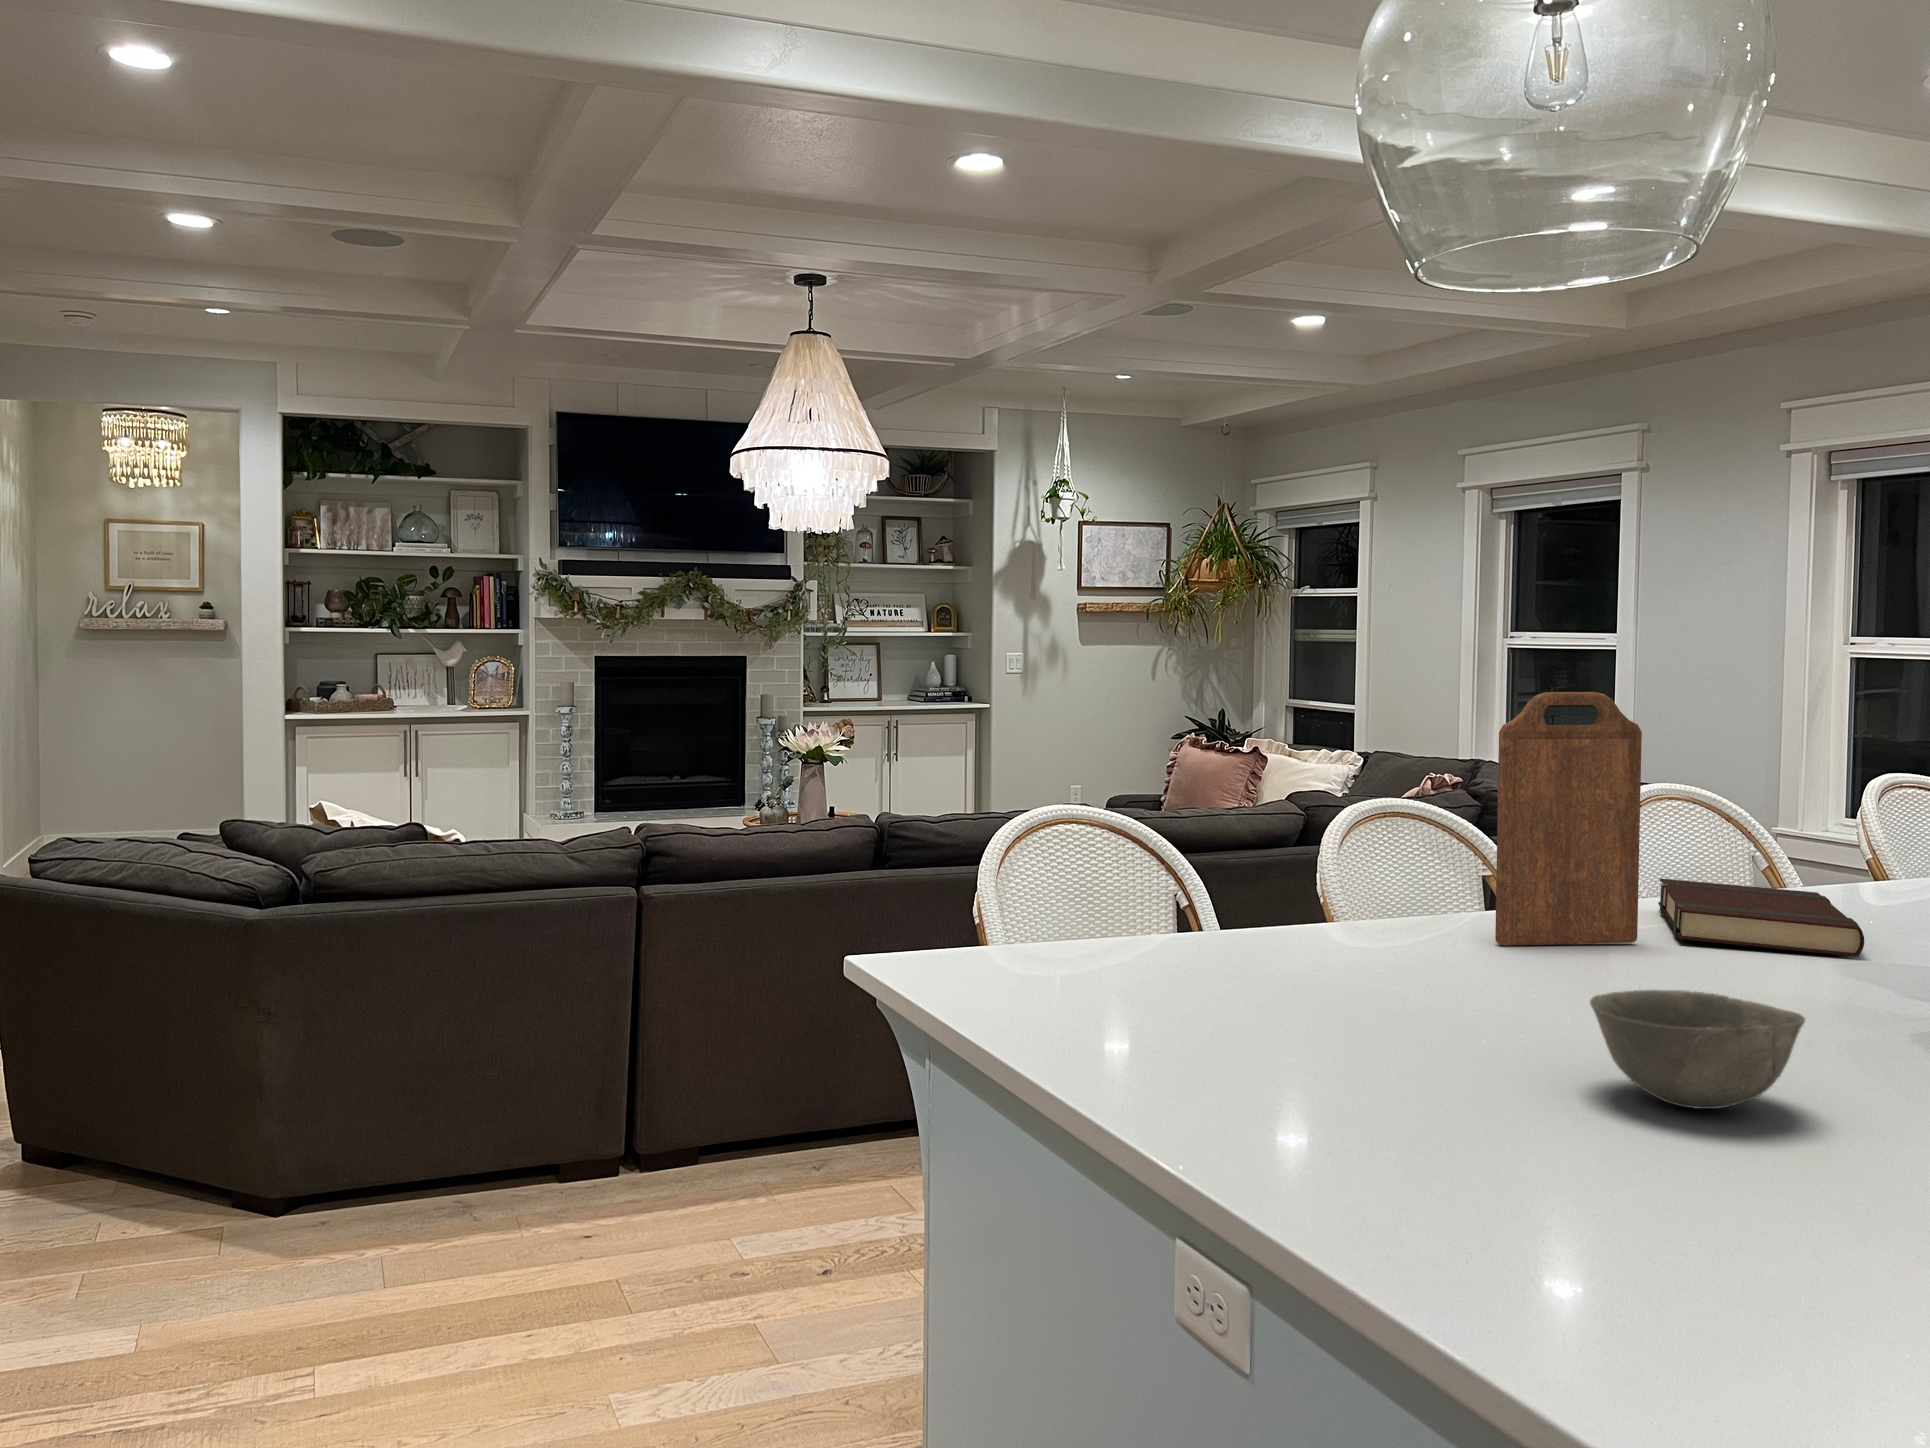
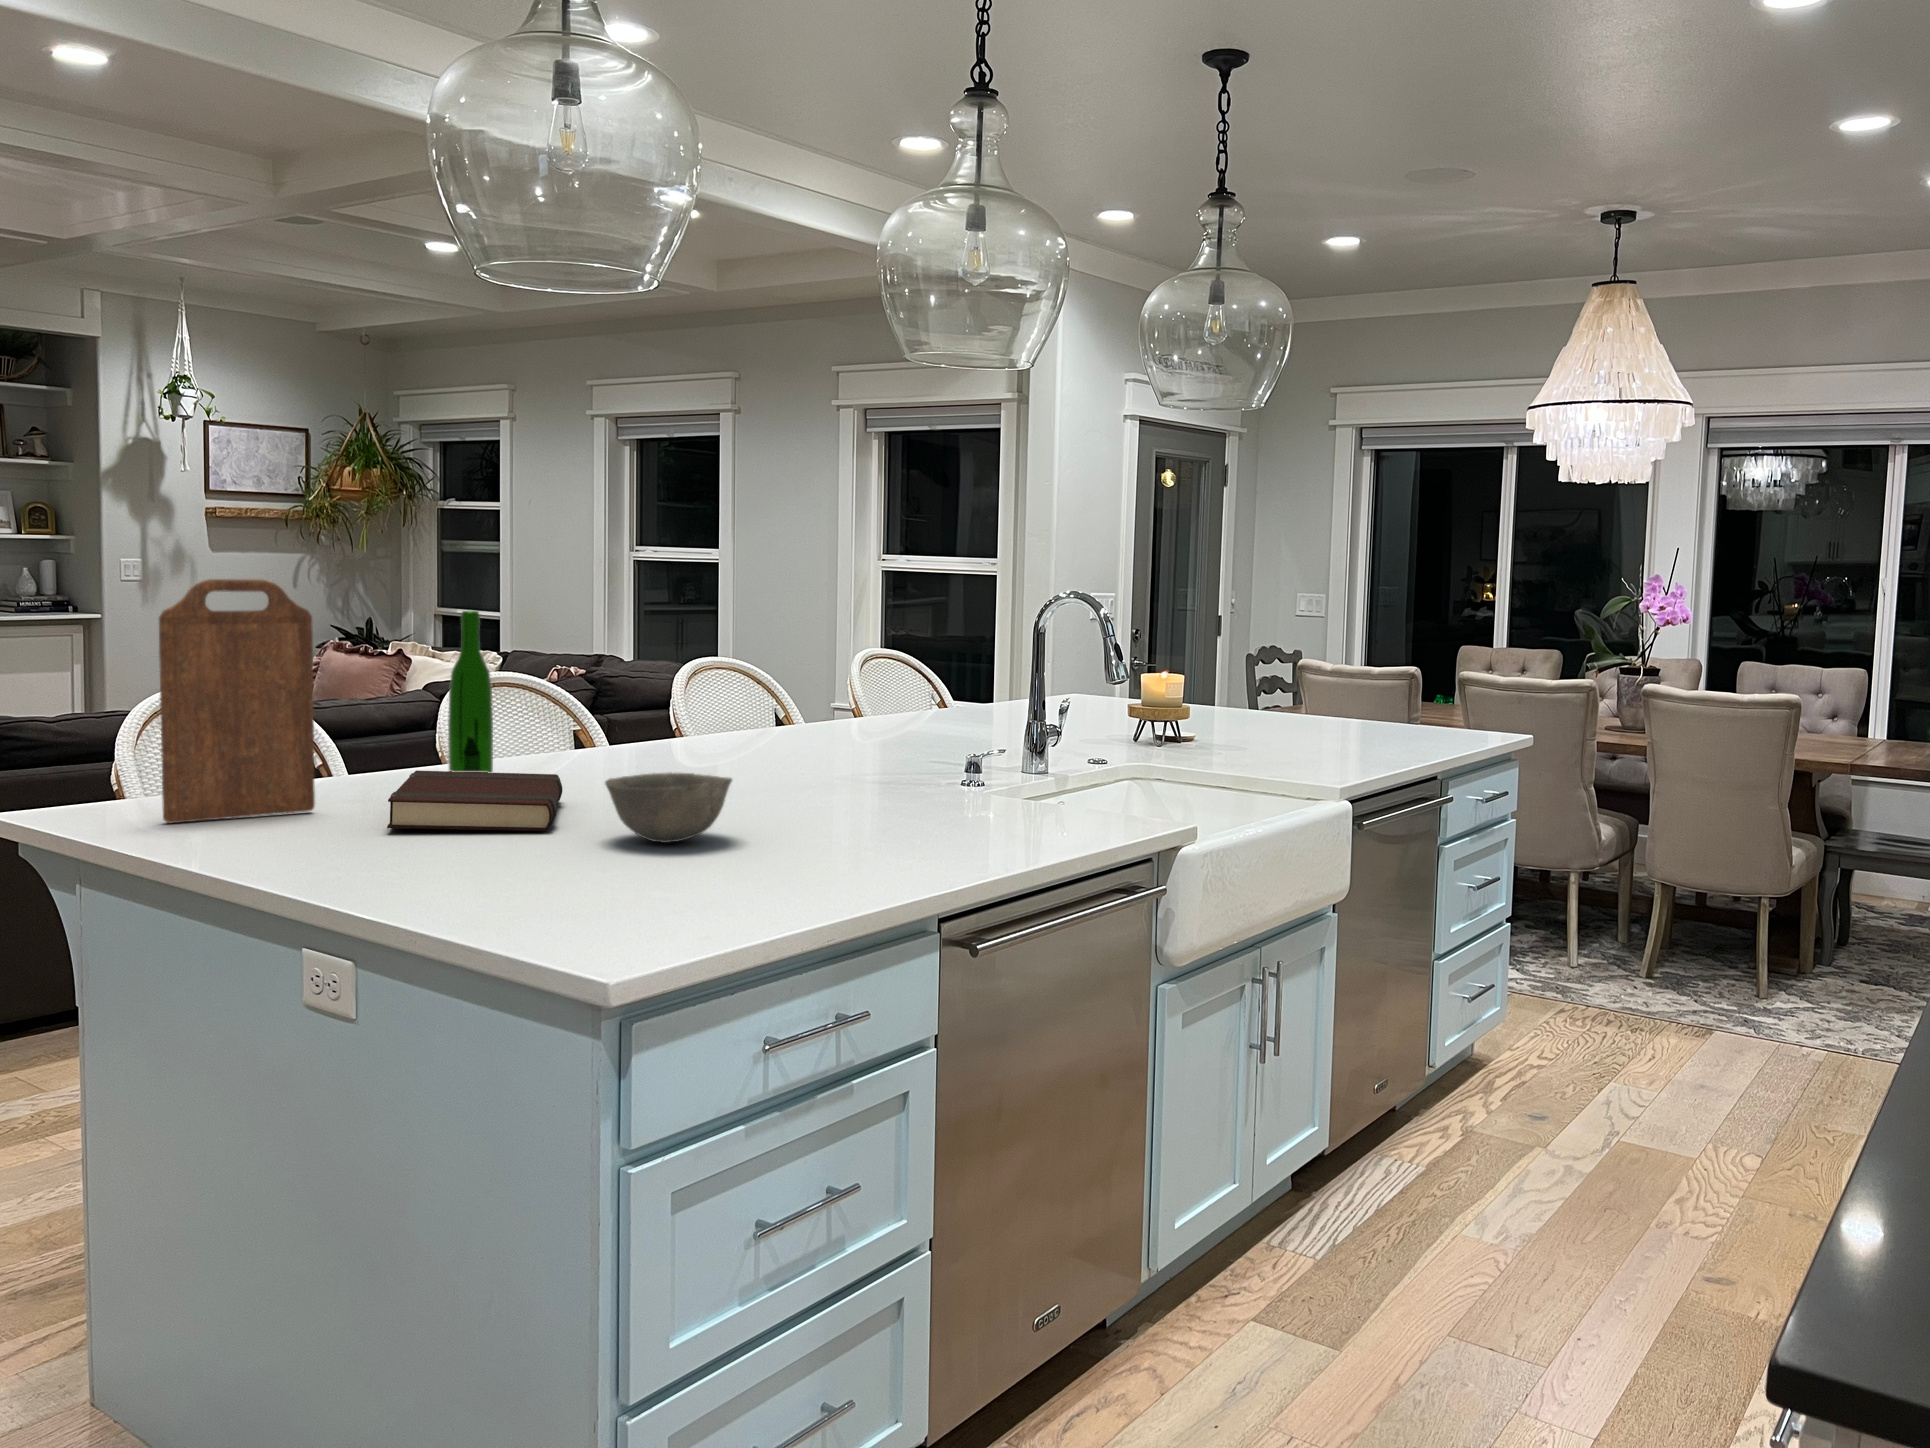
cutting board: present [1495,692,1642,946] -> present [159,579,315,823]
wine bottle: none [1344,733,1402,970] -> present [448,611,493,773]
book: present [1658,879,1864,957] -> present [387,771,563,831]

